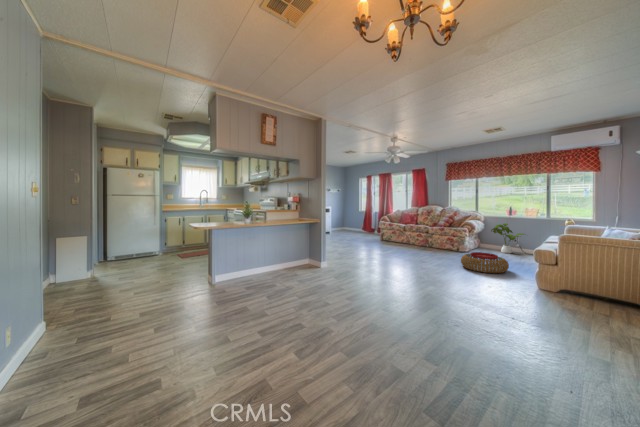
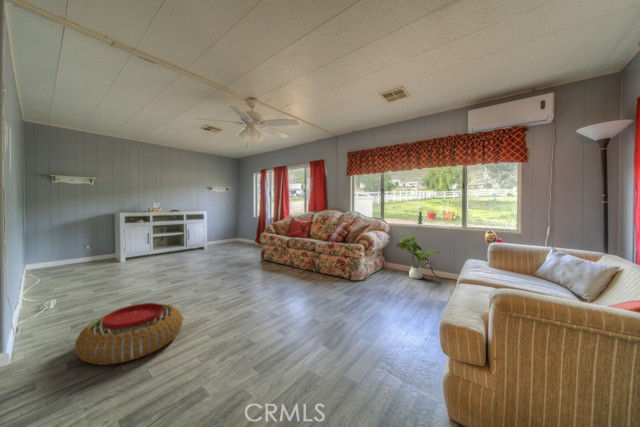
pouf: present [461,252,509,273] -> present [75,303,182,365]

